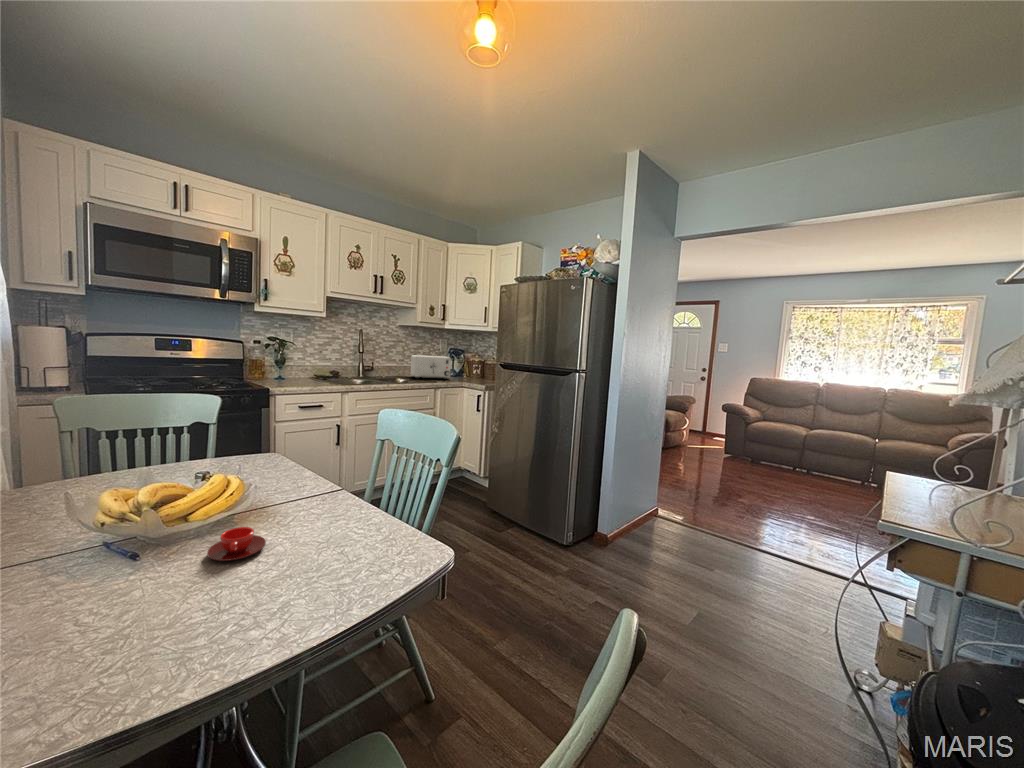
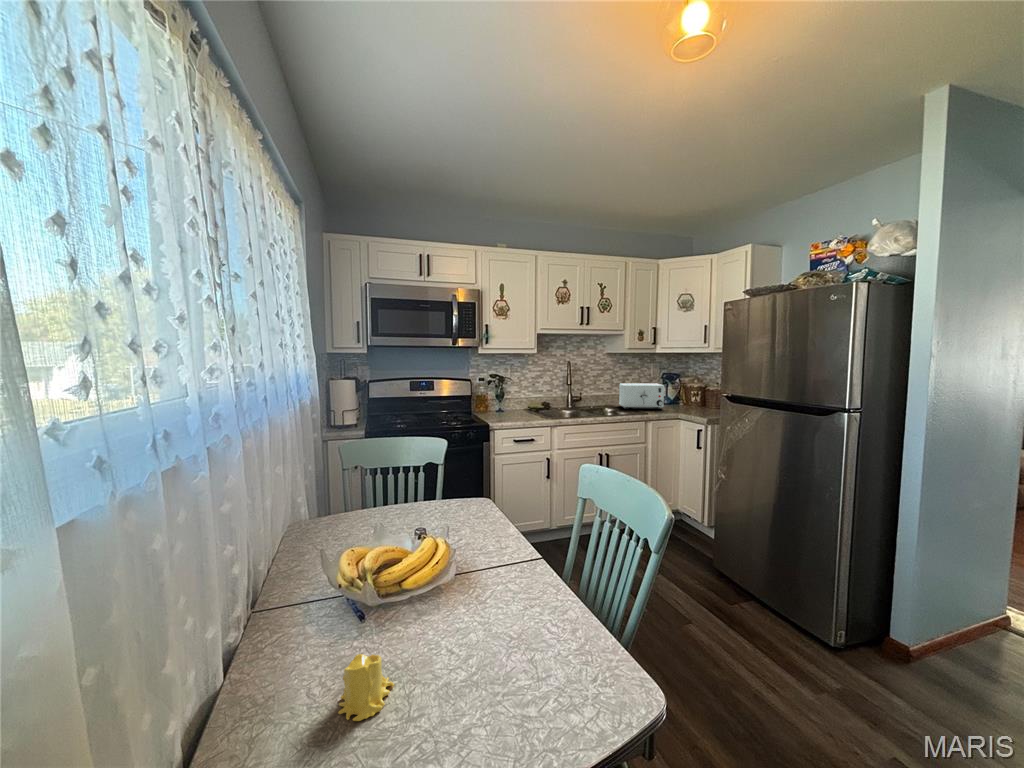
teacup: present [207,527,266,561] -> none [423,602,469,639]
candle: none [94,573,176,647] -> present [338,654,394,721]

